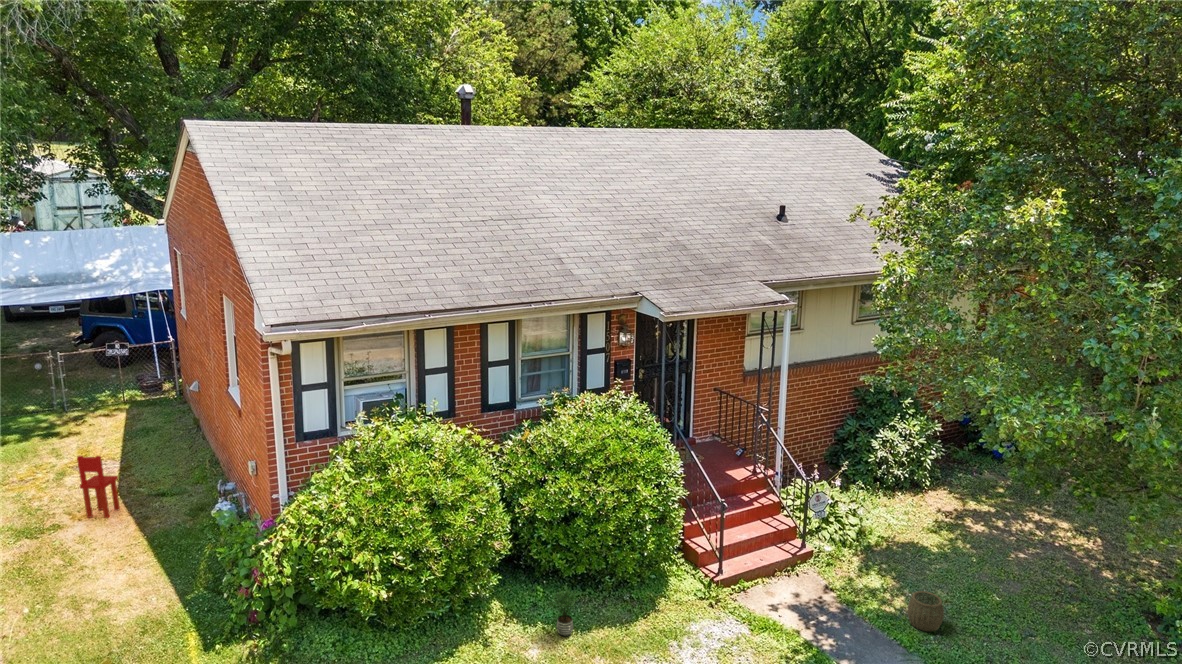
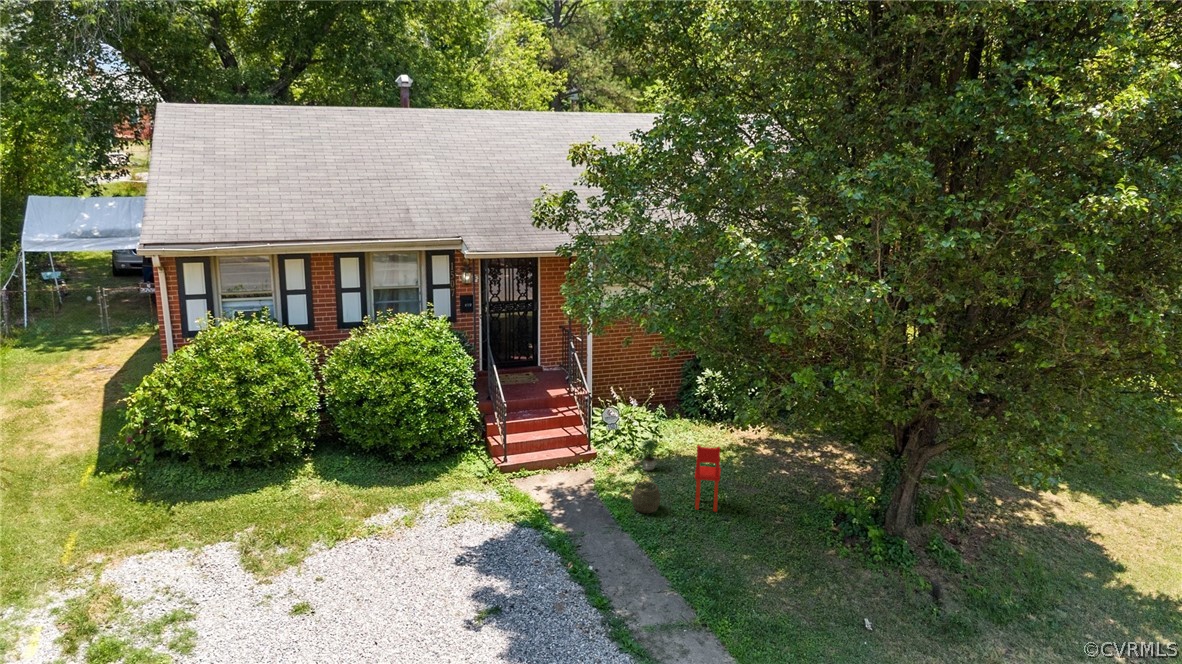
chair: present [77,456,120,518] -> present [695,445,721,511]
potted plant: present [552,590,575,636] -> present [642,440,657,471]

